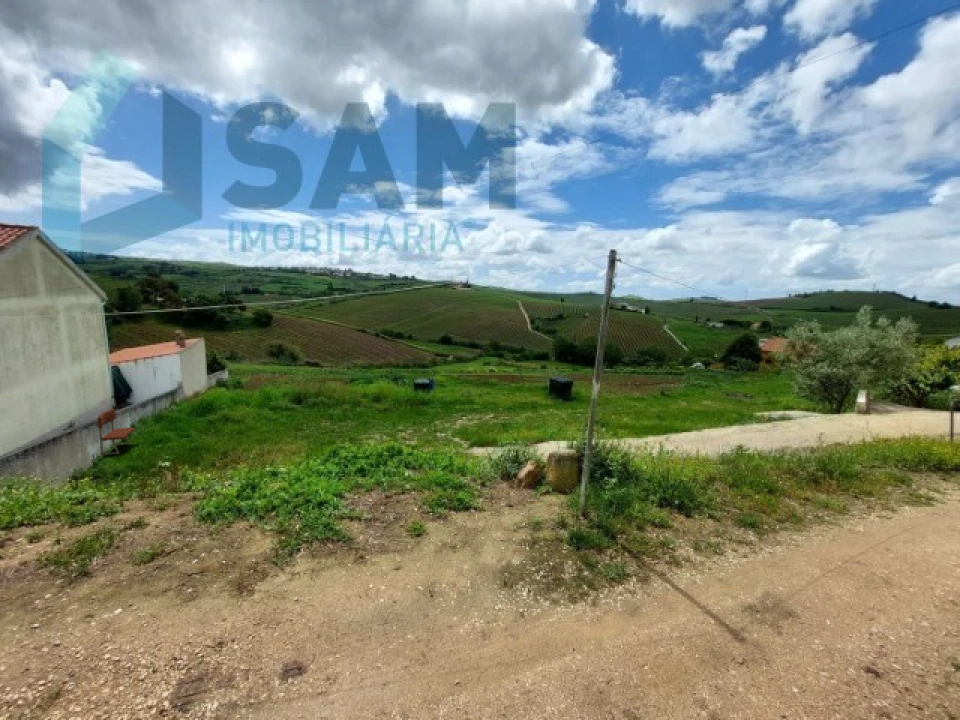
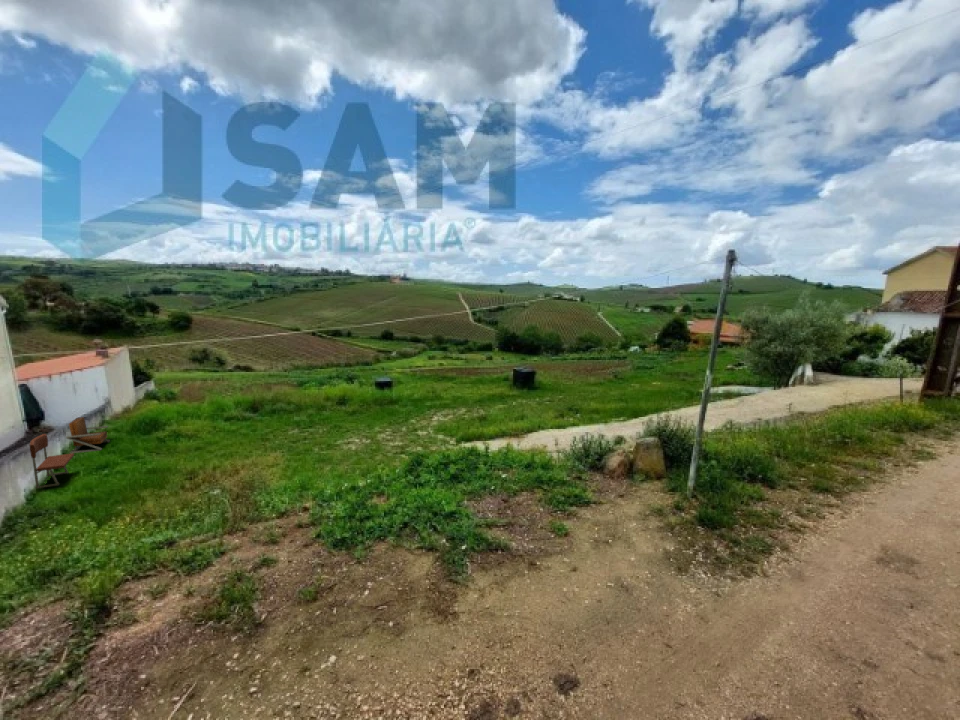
lounge chair: none [135,397,172,428] -> present [66,417,110,453]

